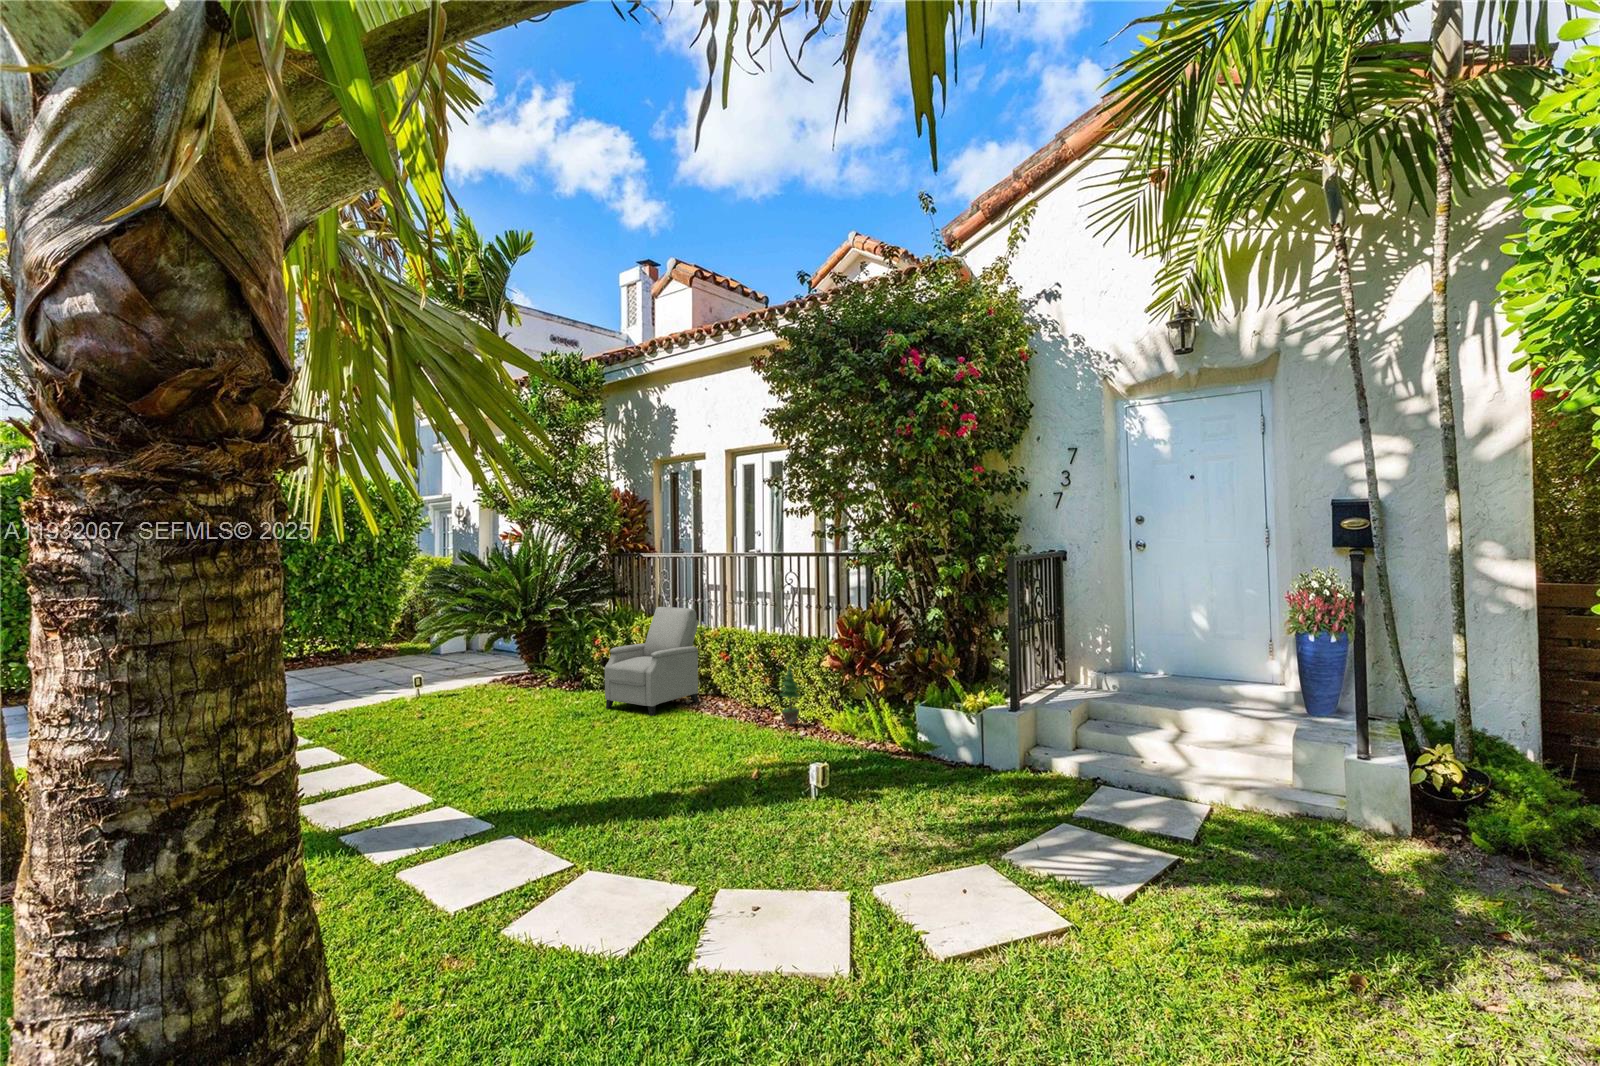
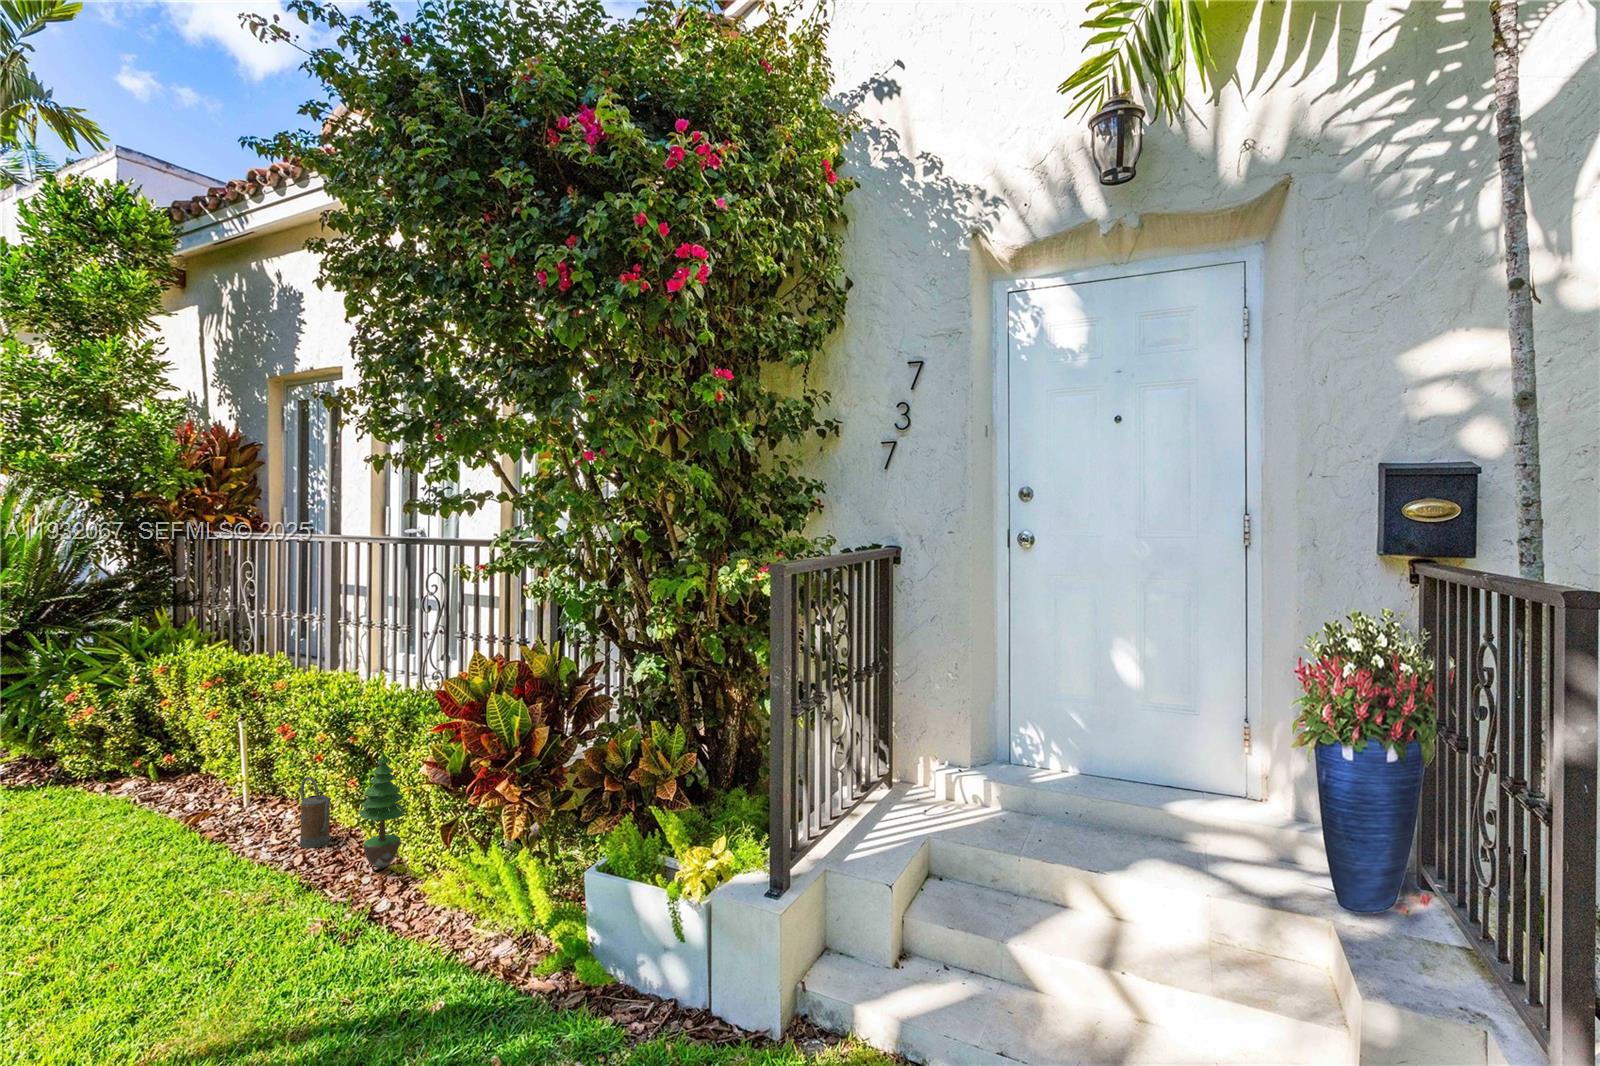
chair: present [605,607,699,716] -> none [46,628,272,847]
watering can: none [735,681,757,718] -> present [300,777,331,848]

